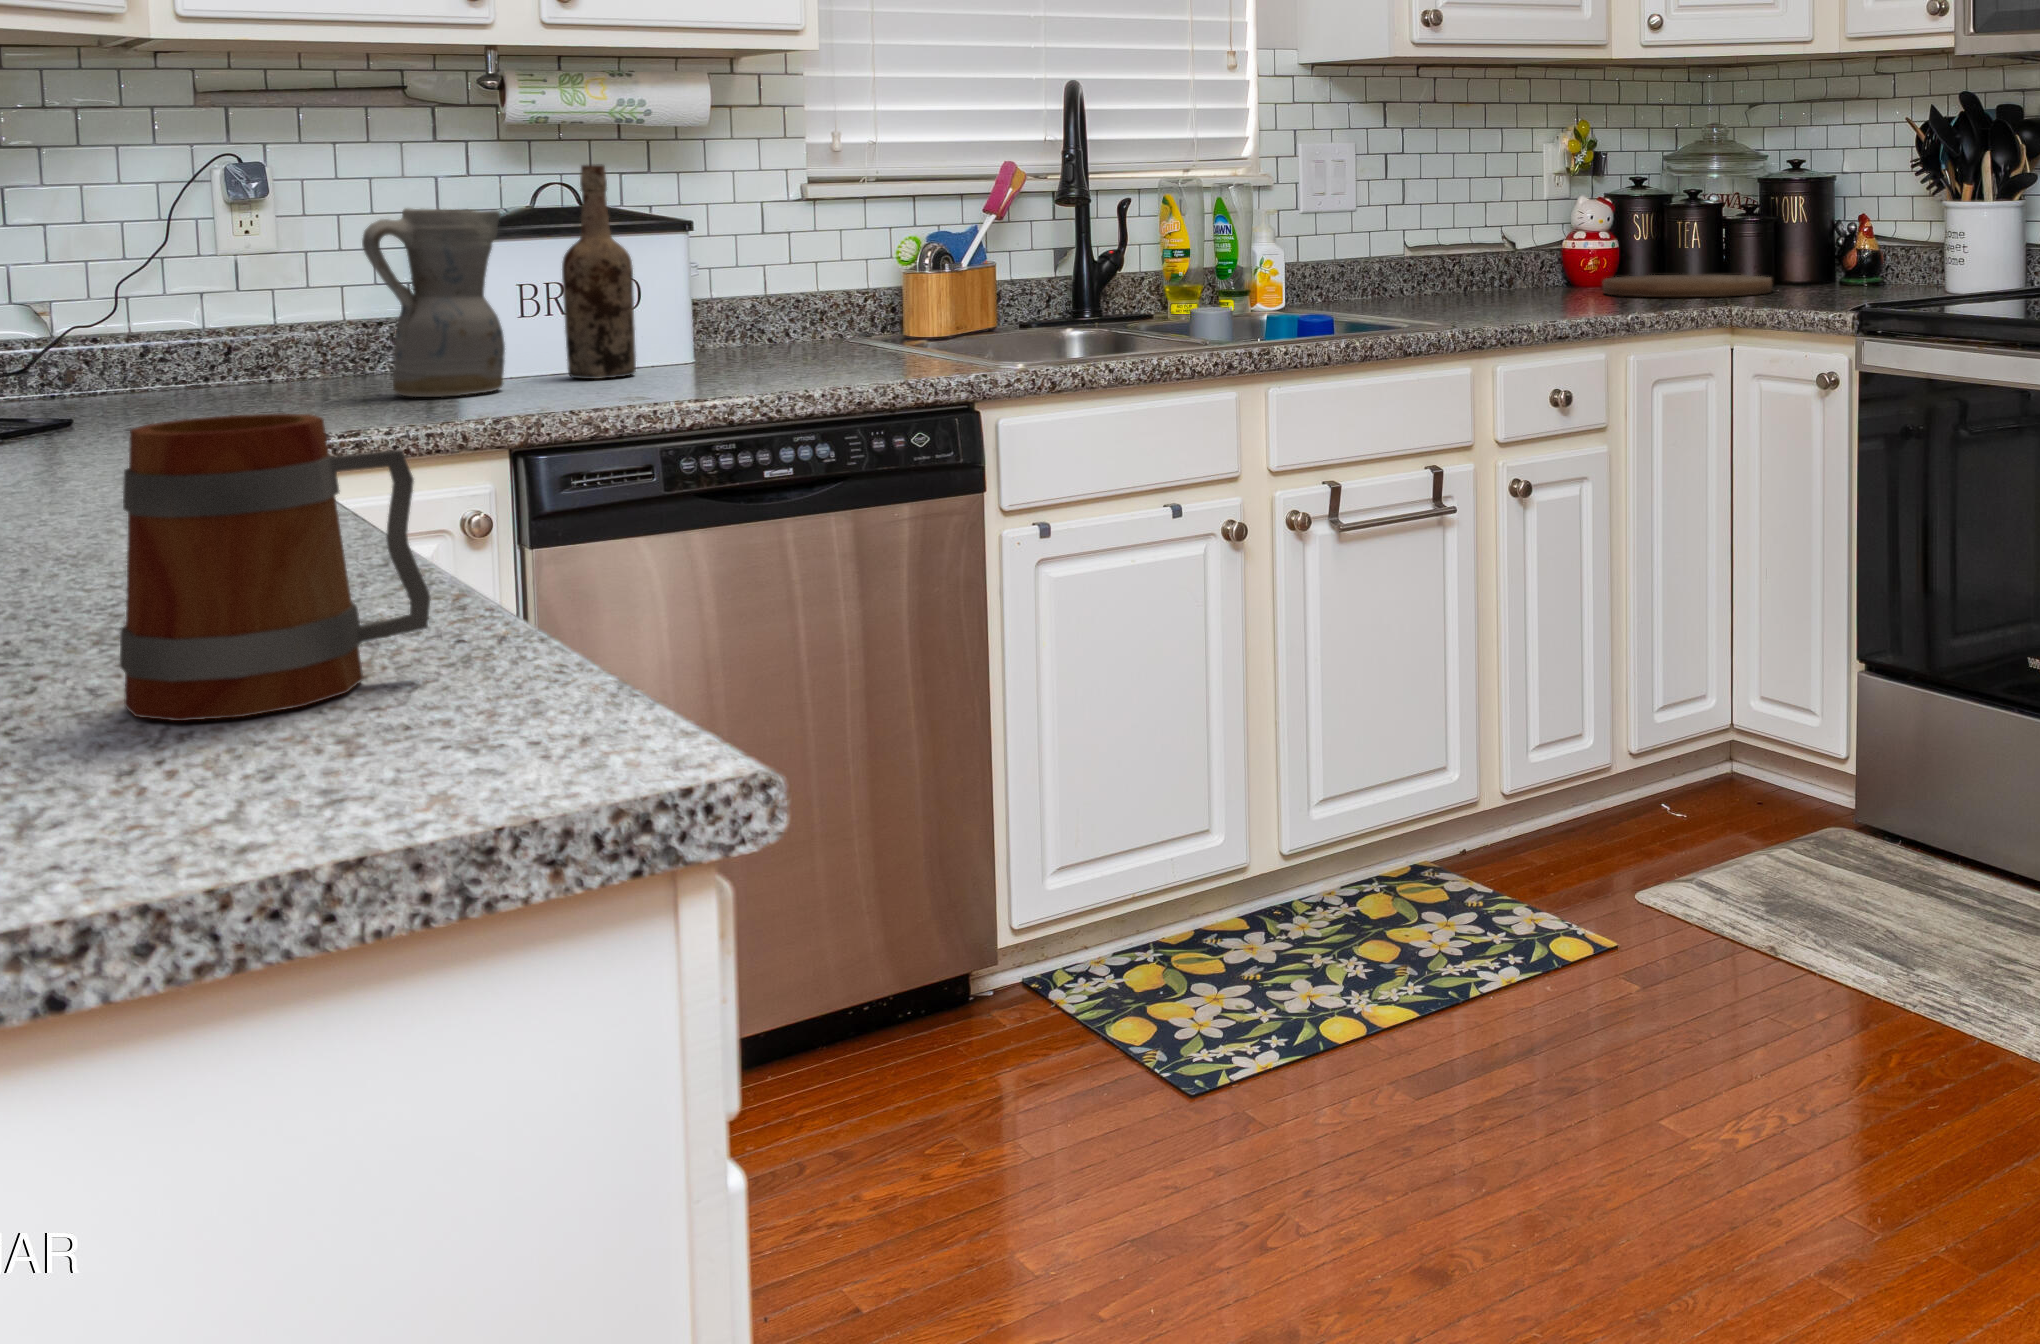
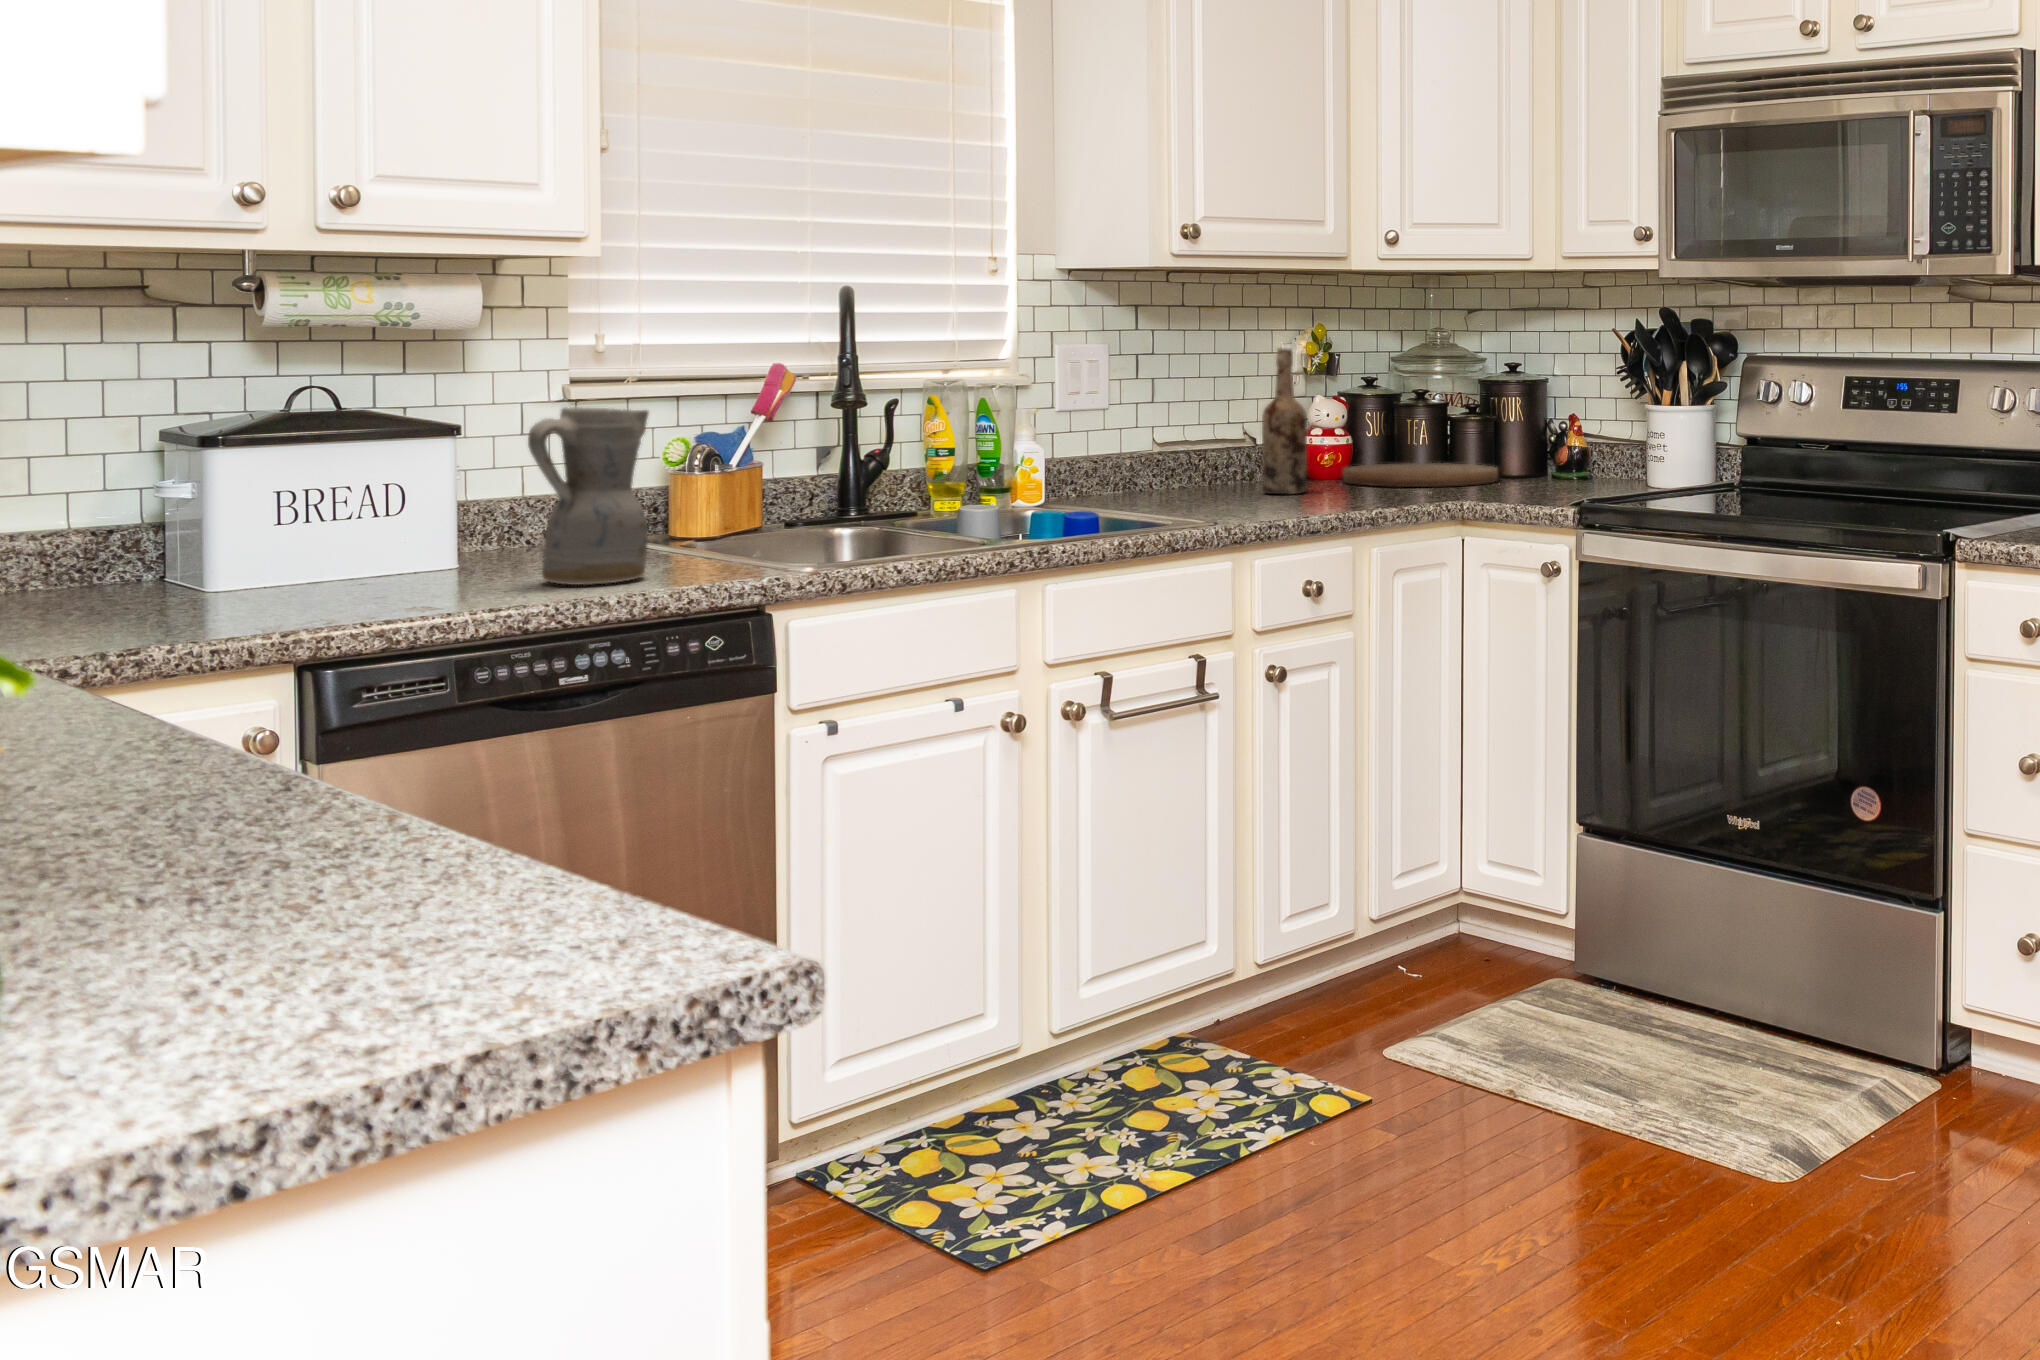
wine bottle: present [562,164,636,379] -> present [1262,348,1307,494]
ceramic pitcher: present [362,208,505,397] -> present [528,407,649,585]
mug: present [120,413,431,721] -> none [152,668,434,949]

